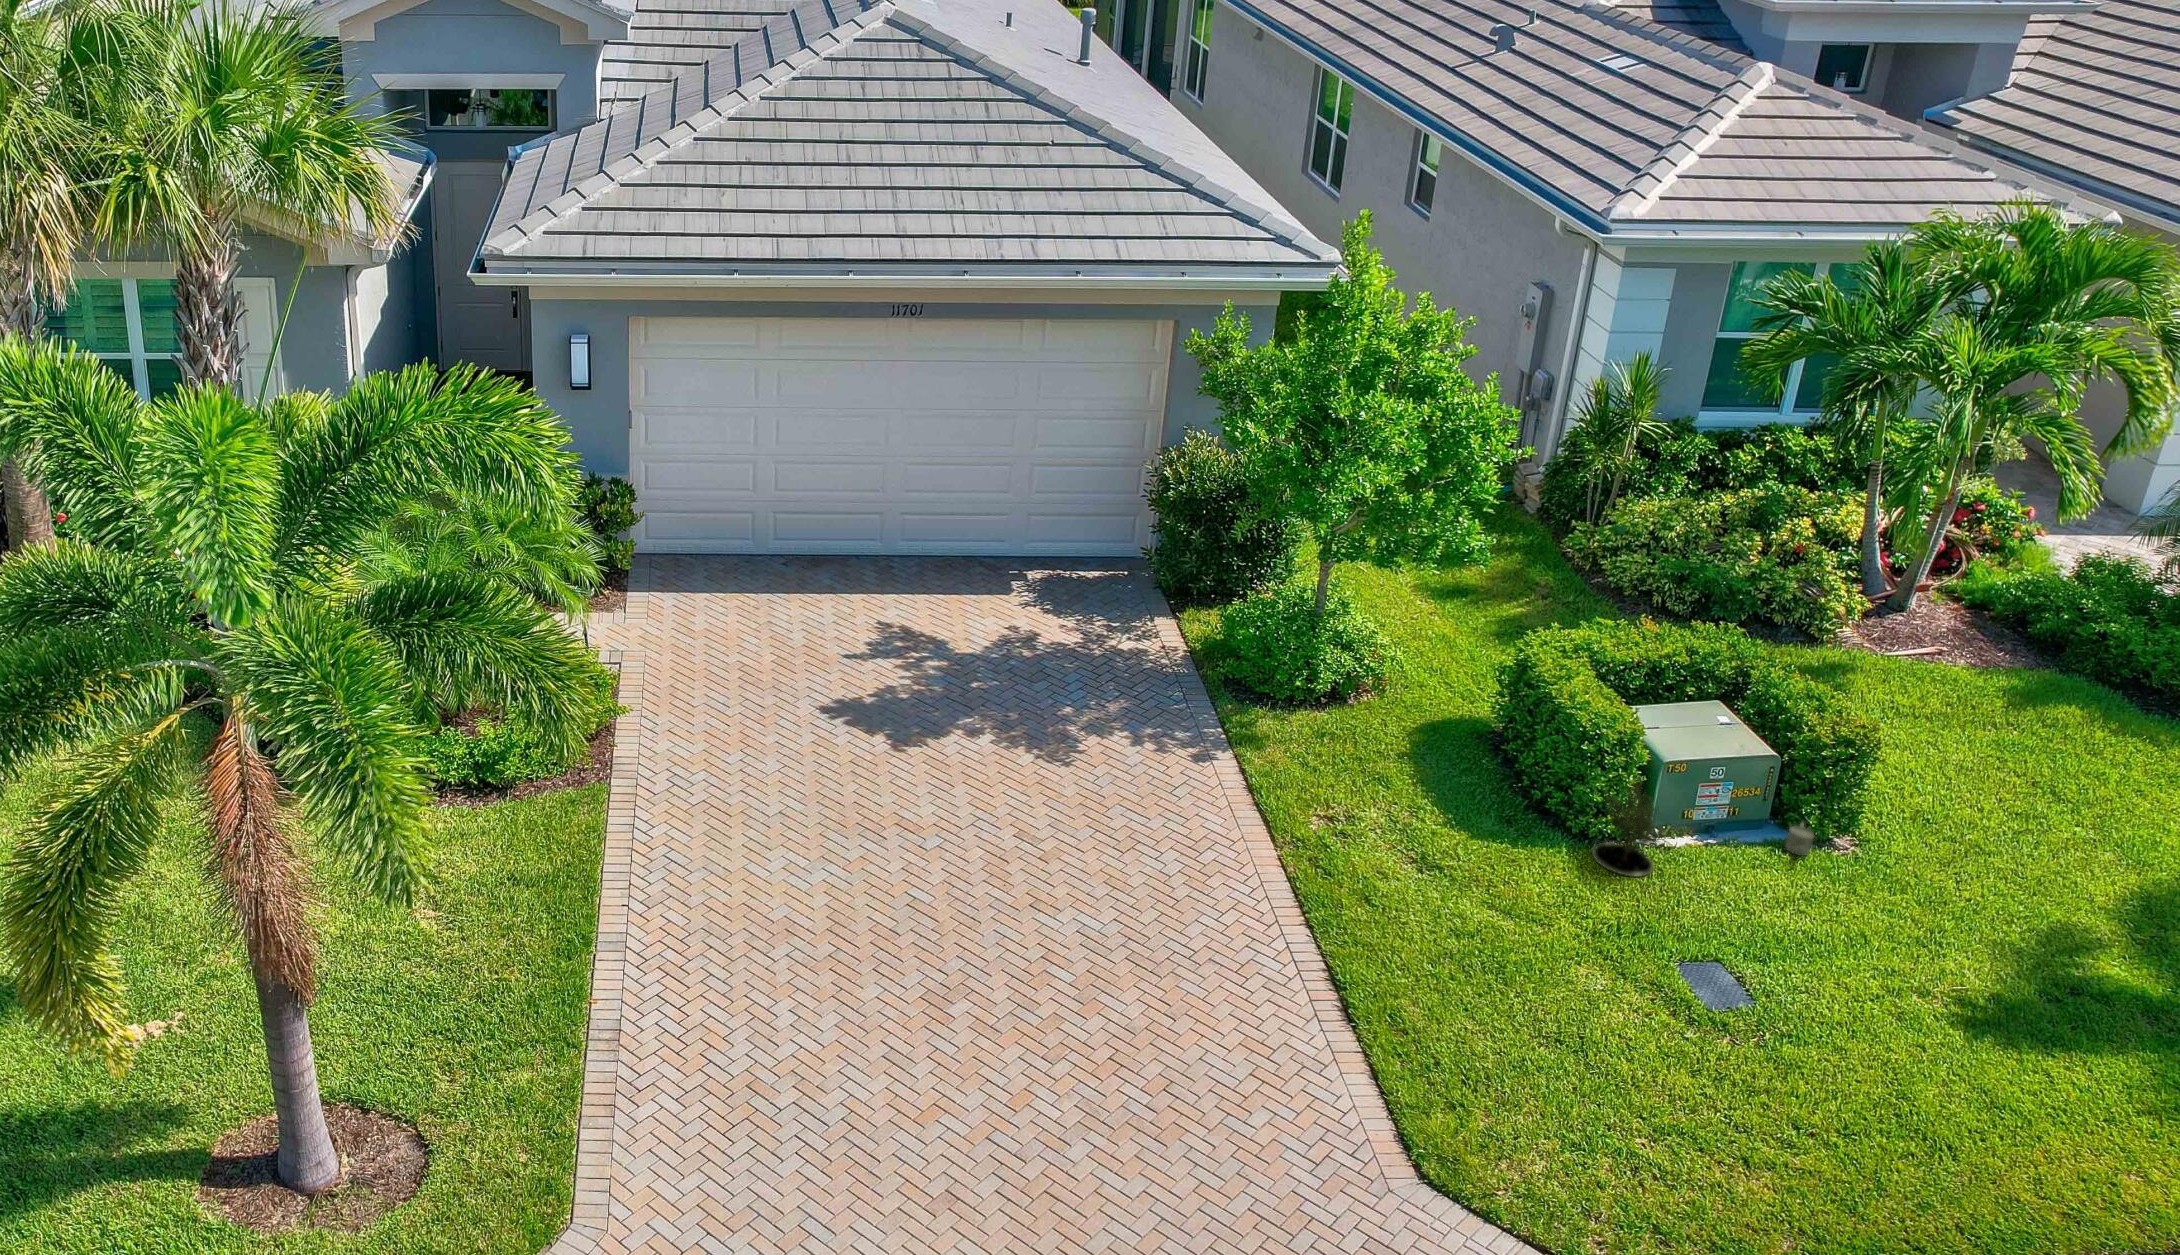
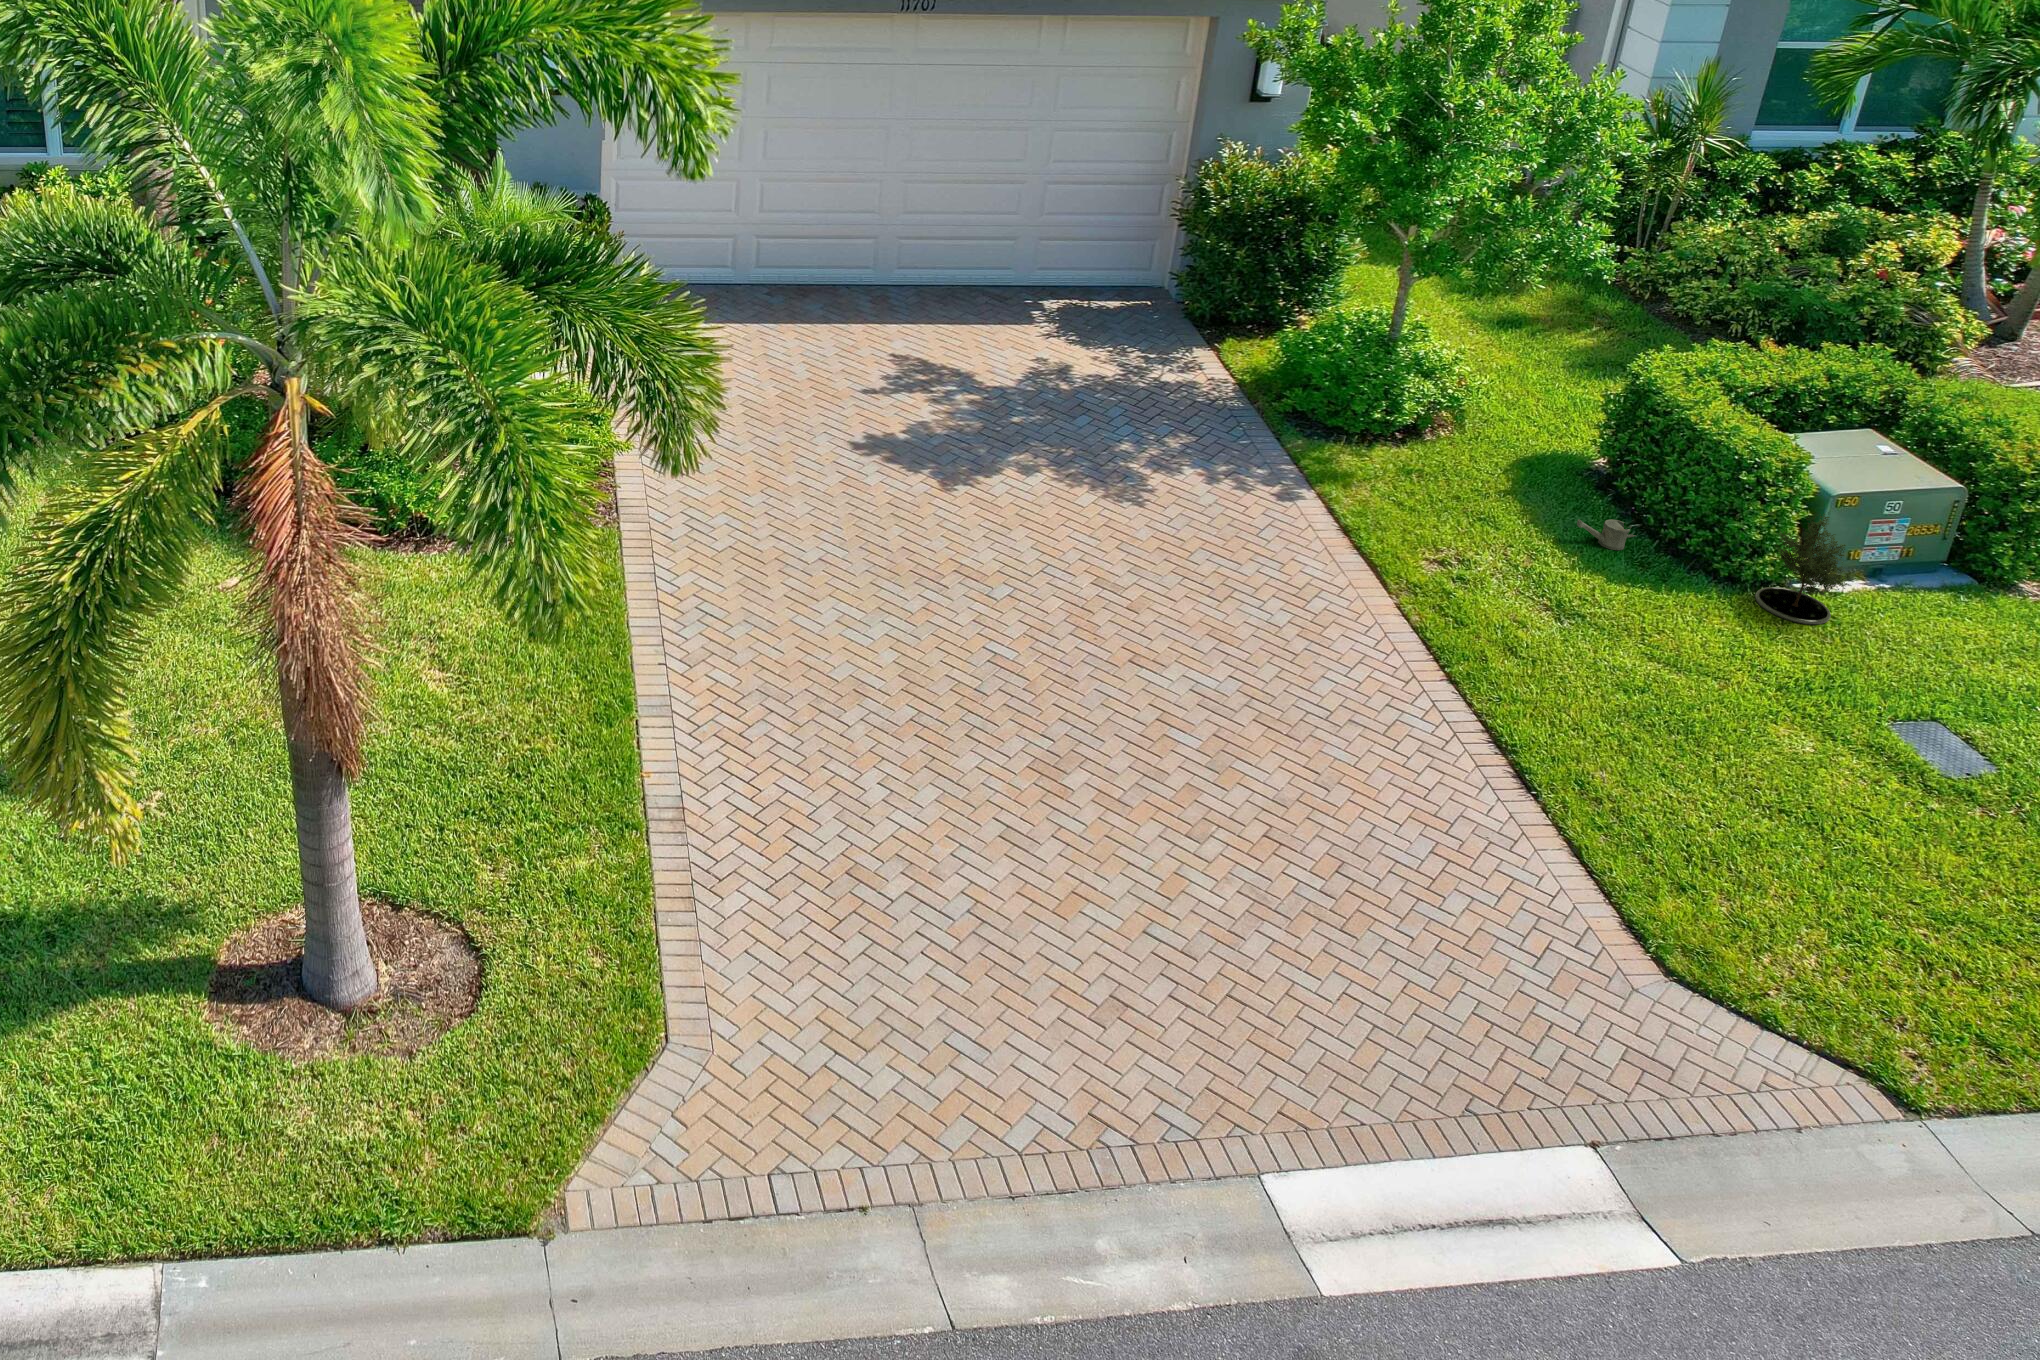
watering can: present [1785,823,1814,856] -> present [1577,519,1636,550]

